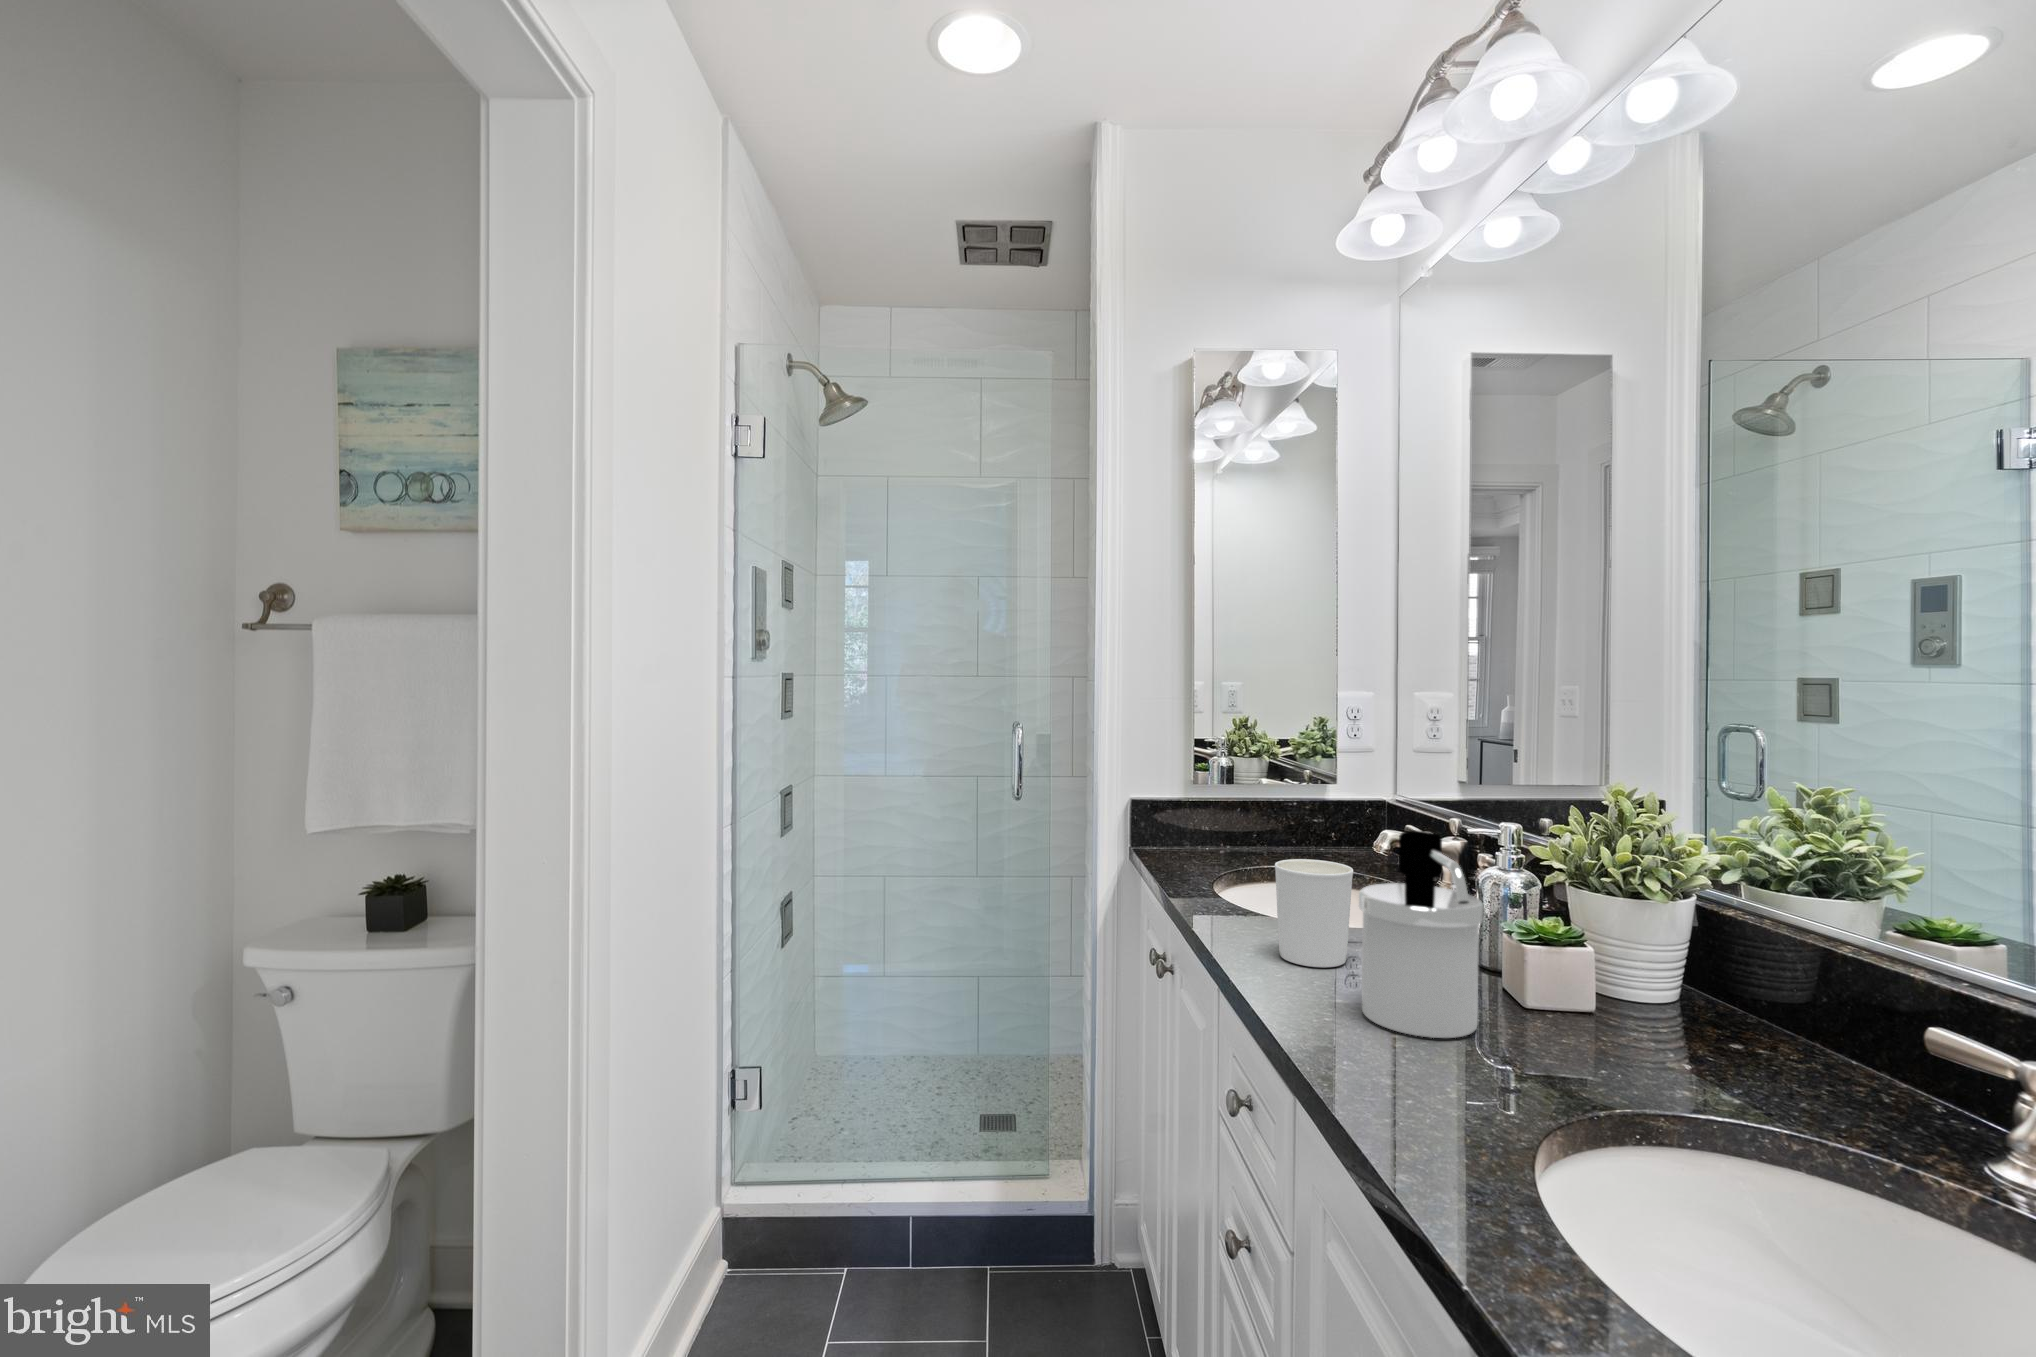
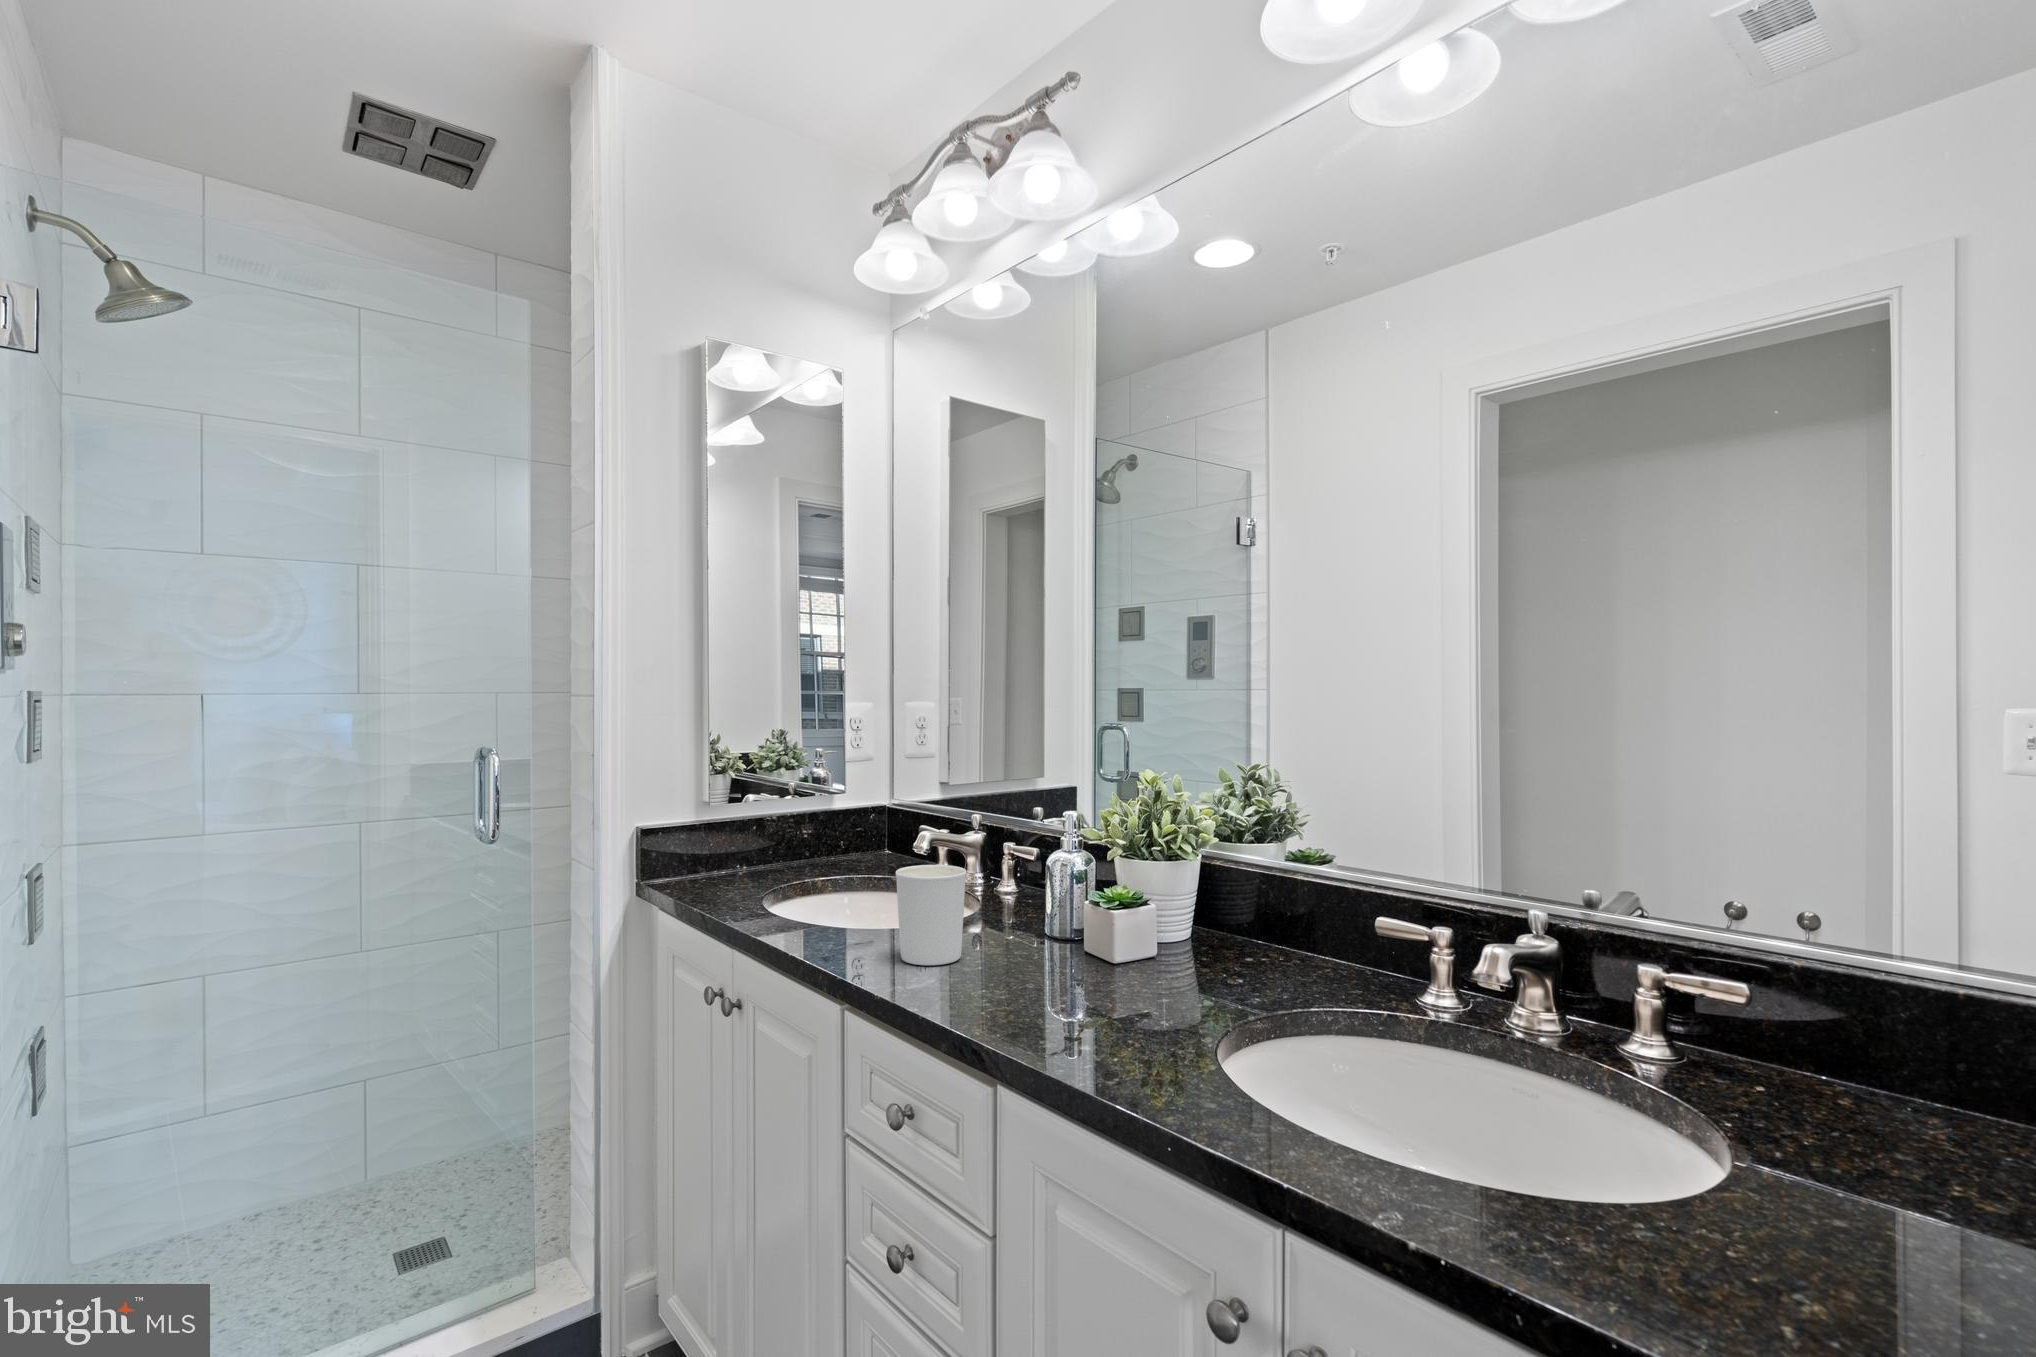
soap dispenser: present [1359,831,1483,1038] -> none [1009,824,1127,999]

